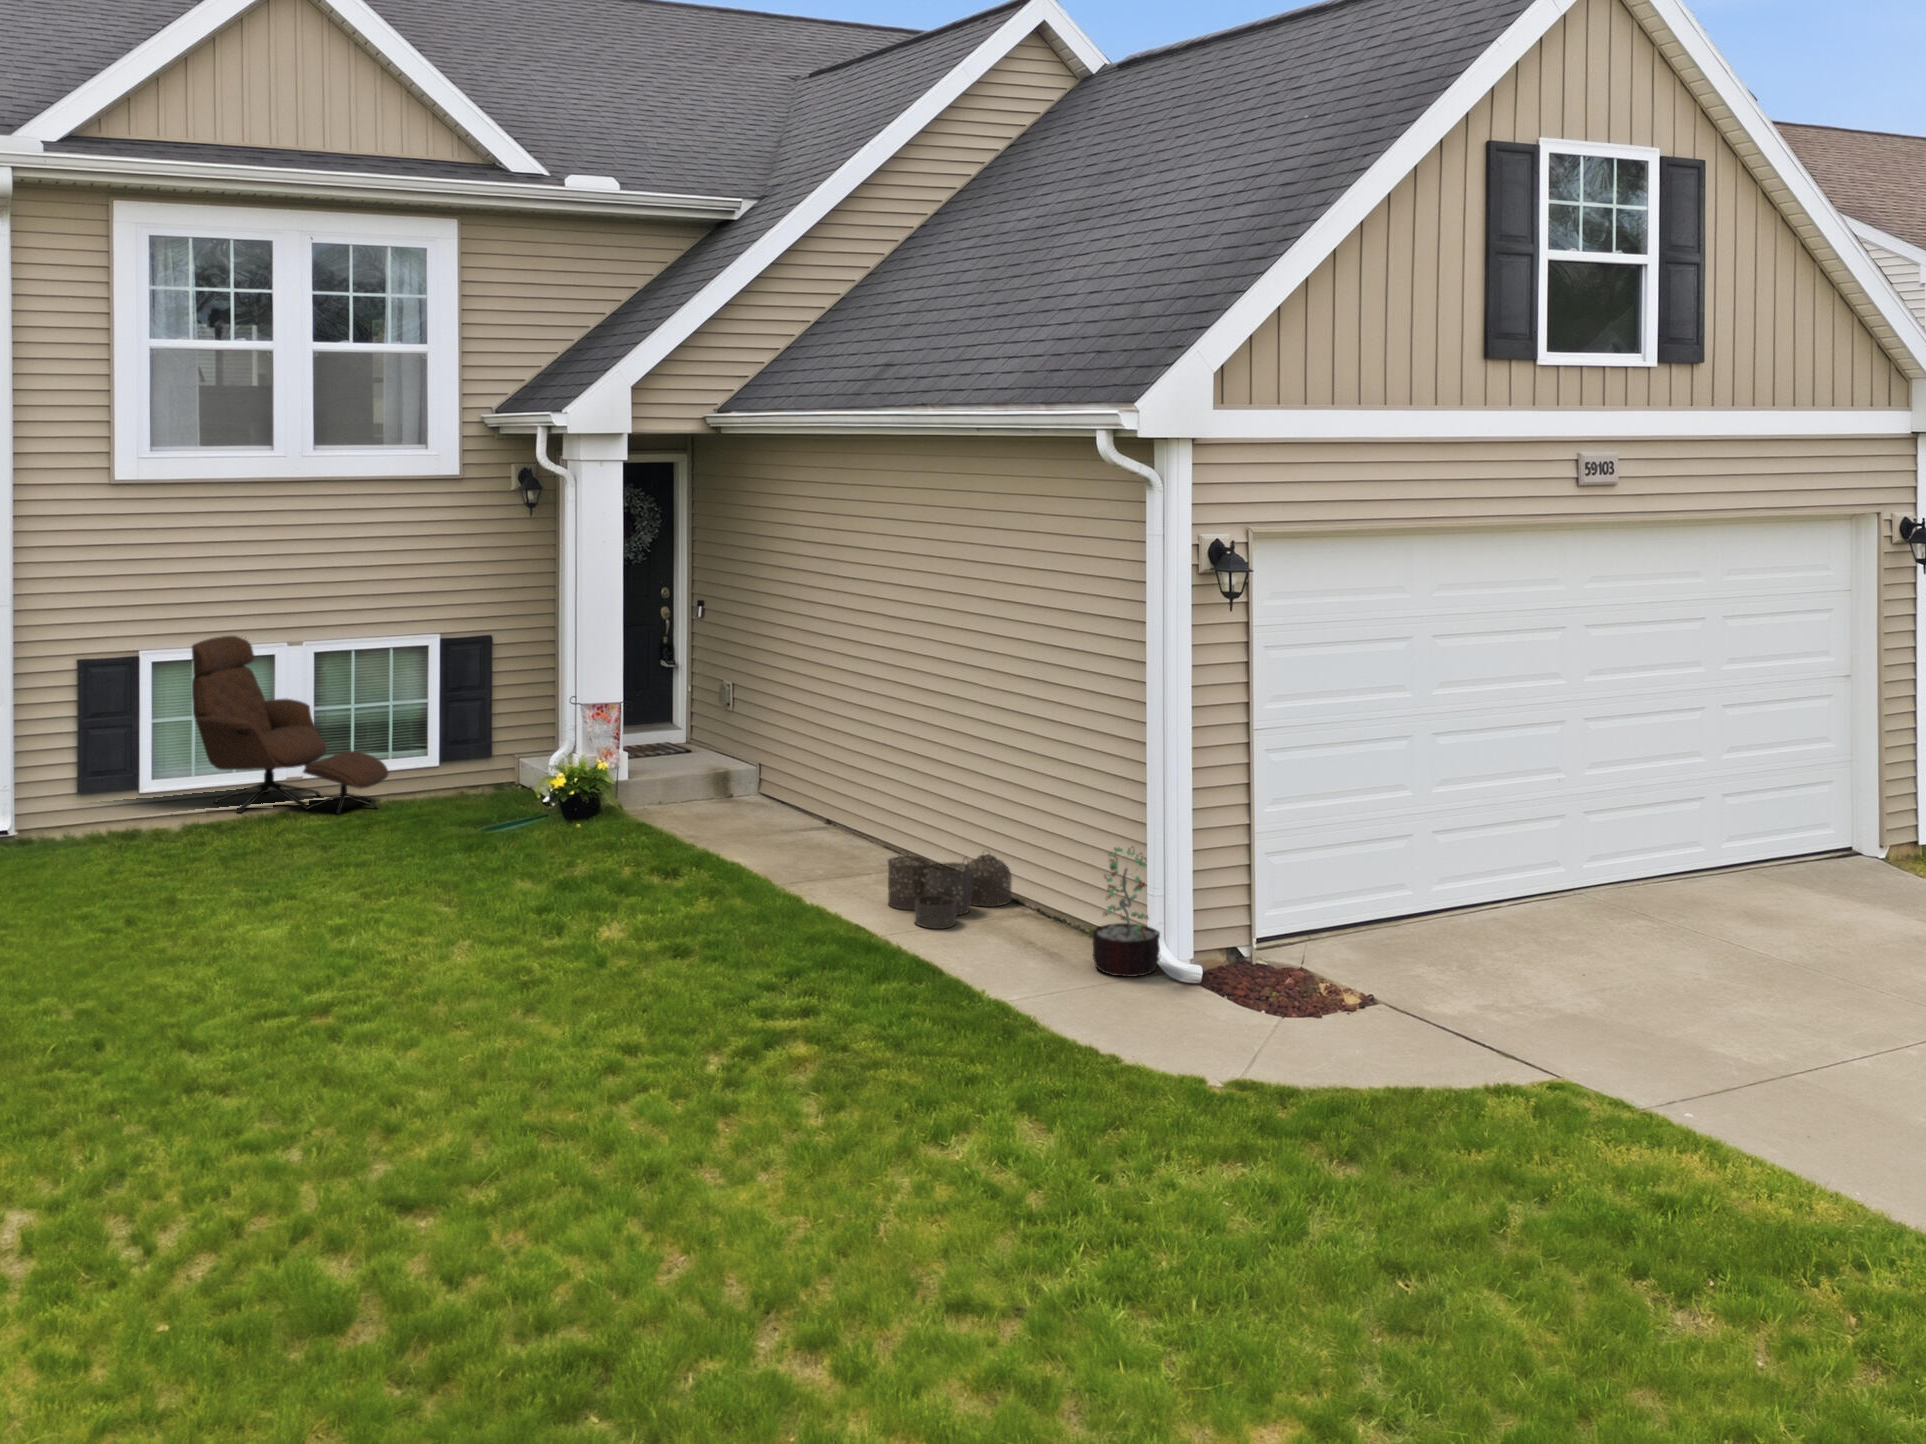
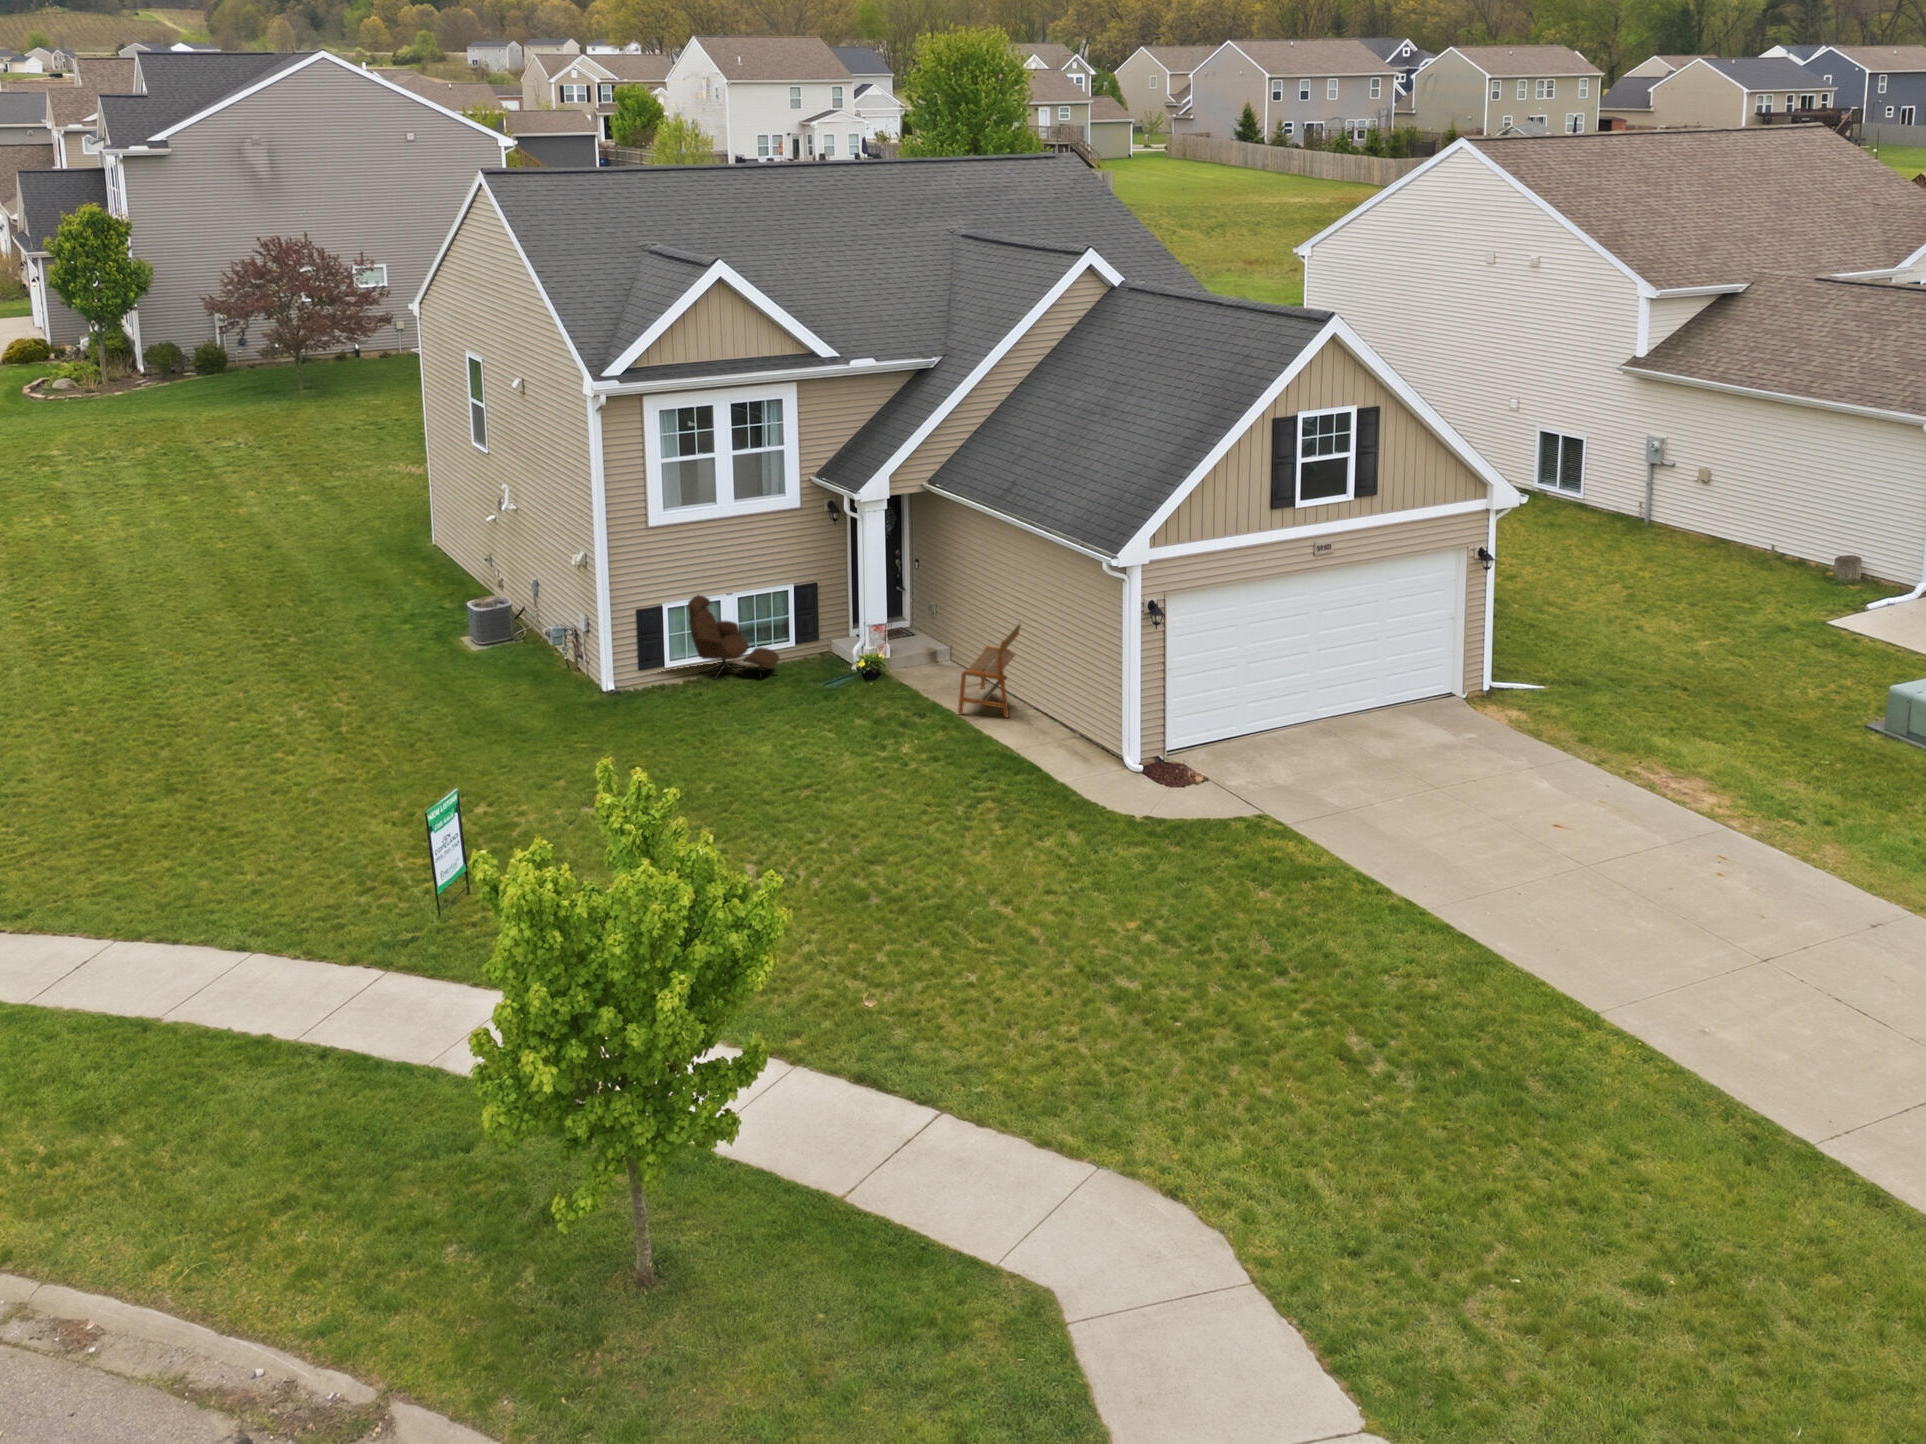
bench: none [751,670,912,876] -> present [958,624,1021,717]
decorative plant: present [1093,848,1160,977] -> none [1100,721,1126,772]
woven basket: present [887,854,1012,928] -> none [1018,711,1070,748]

